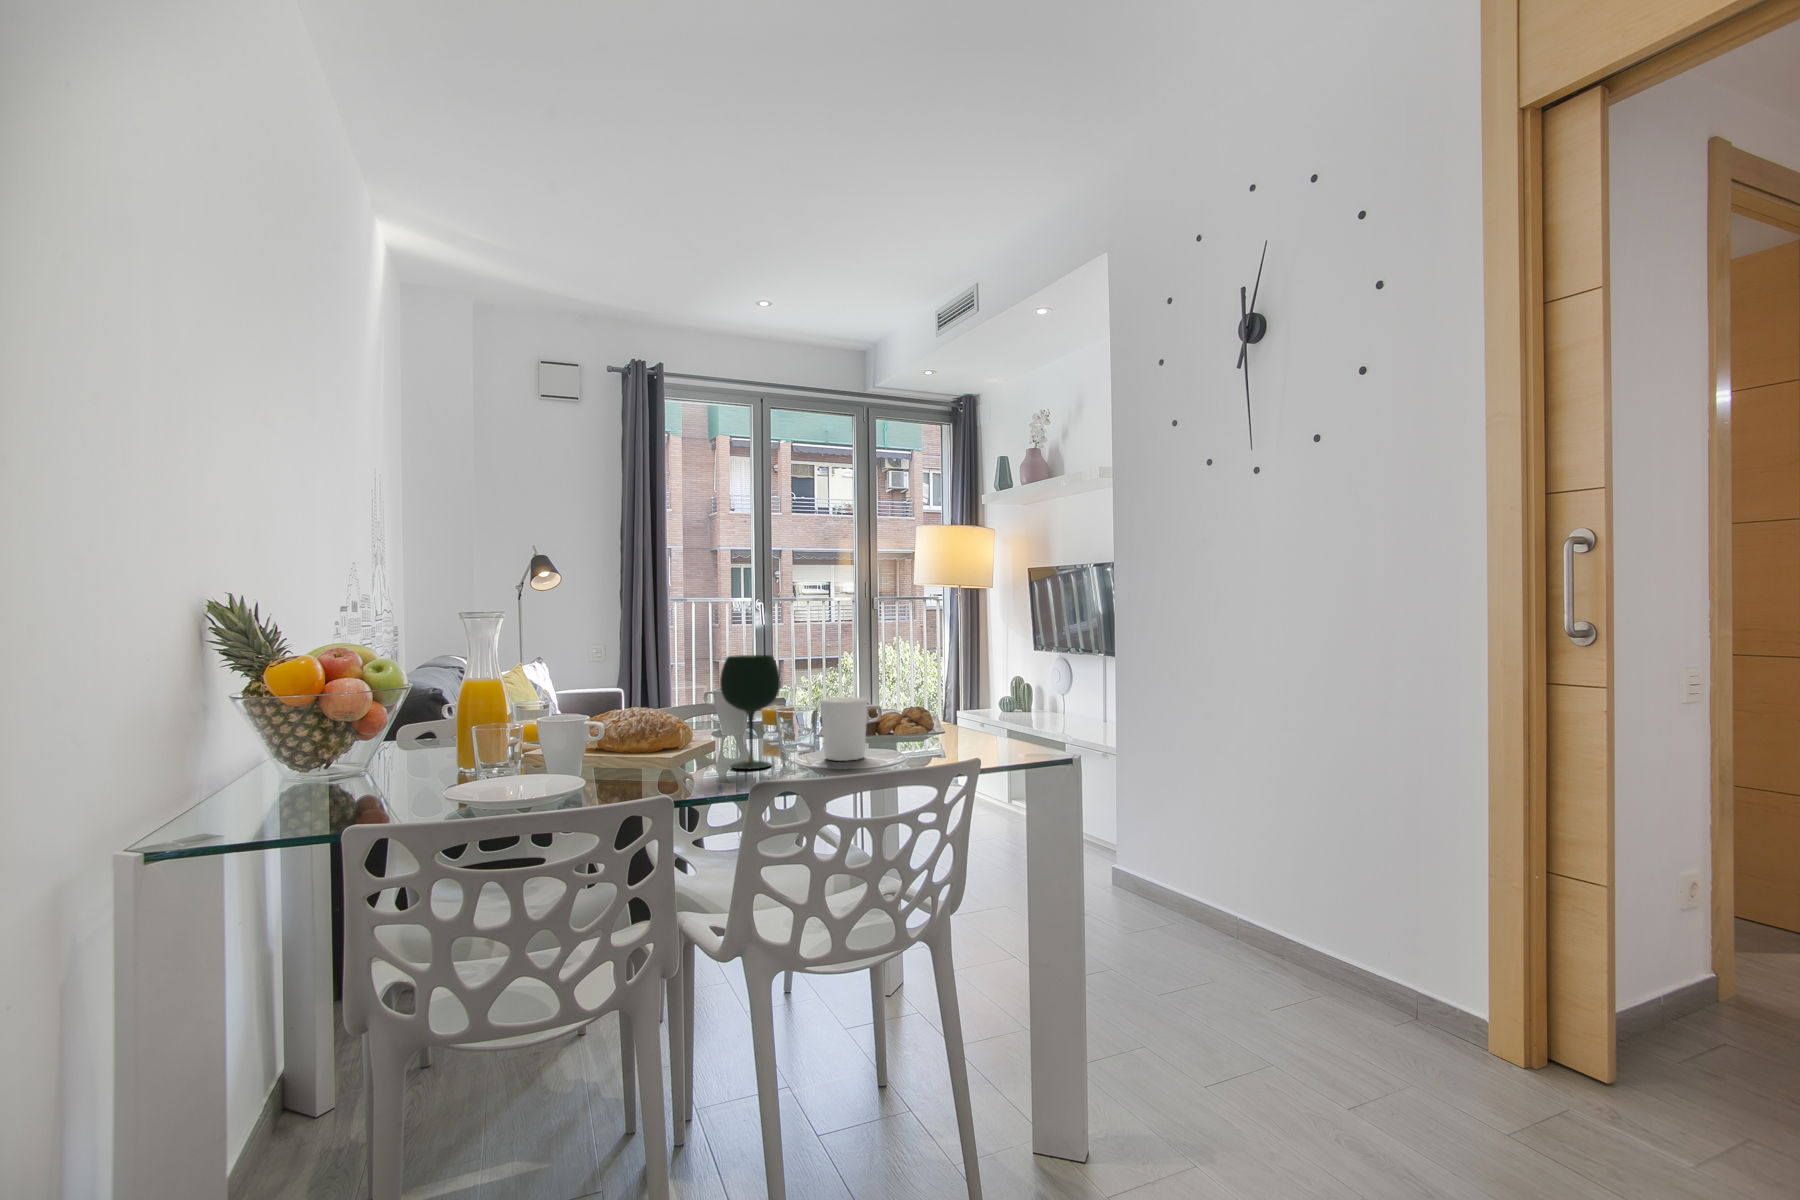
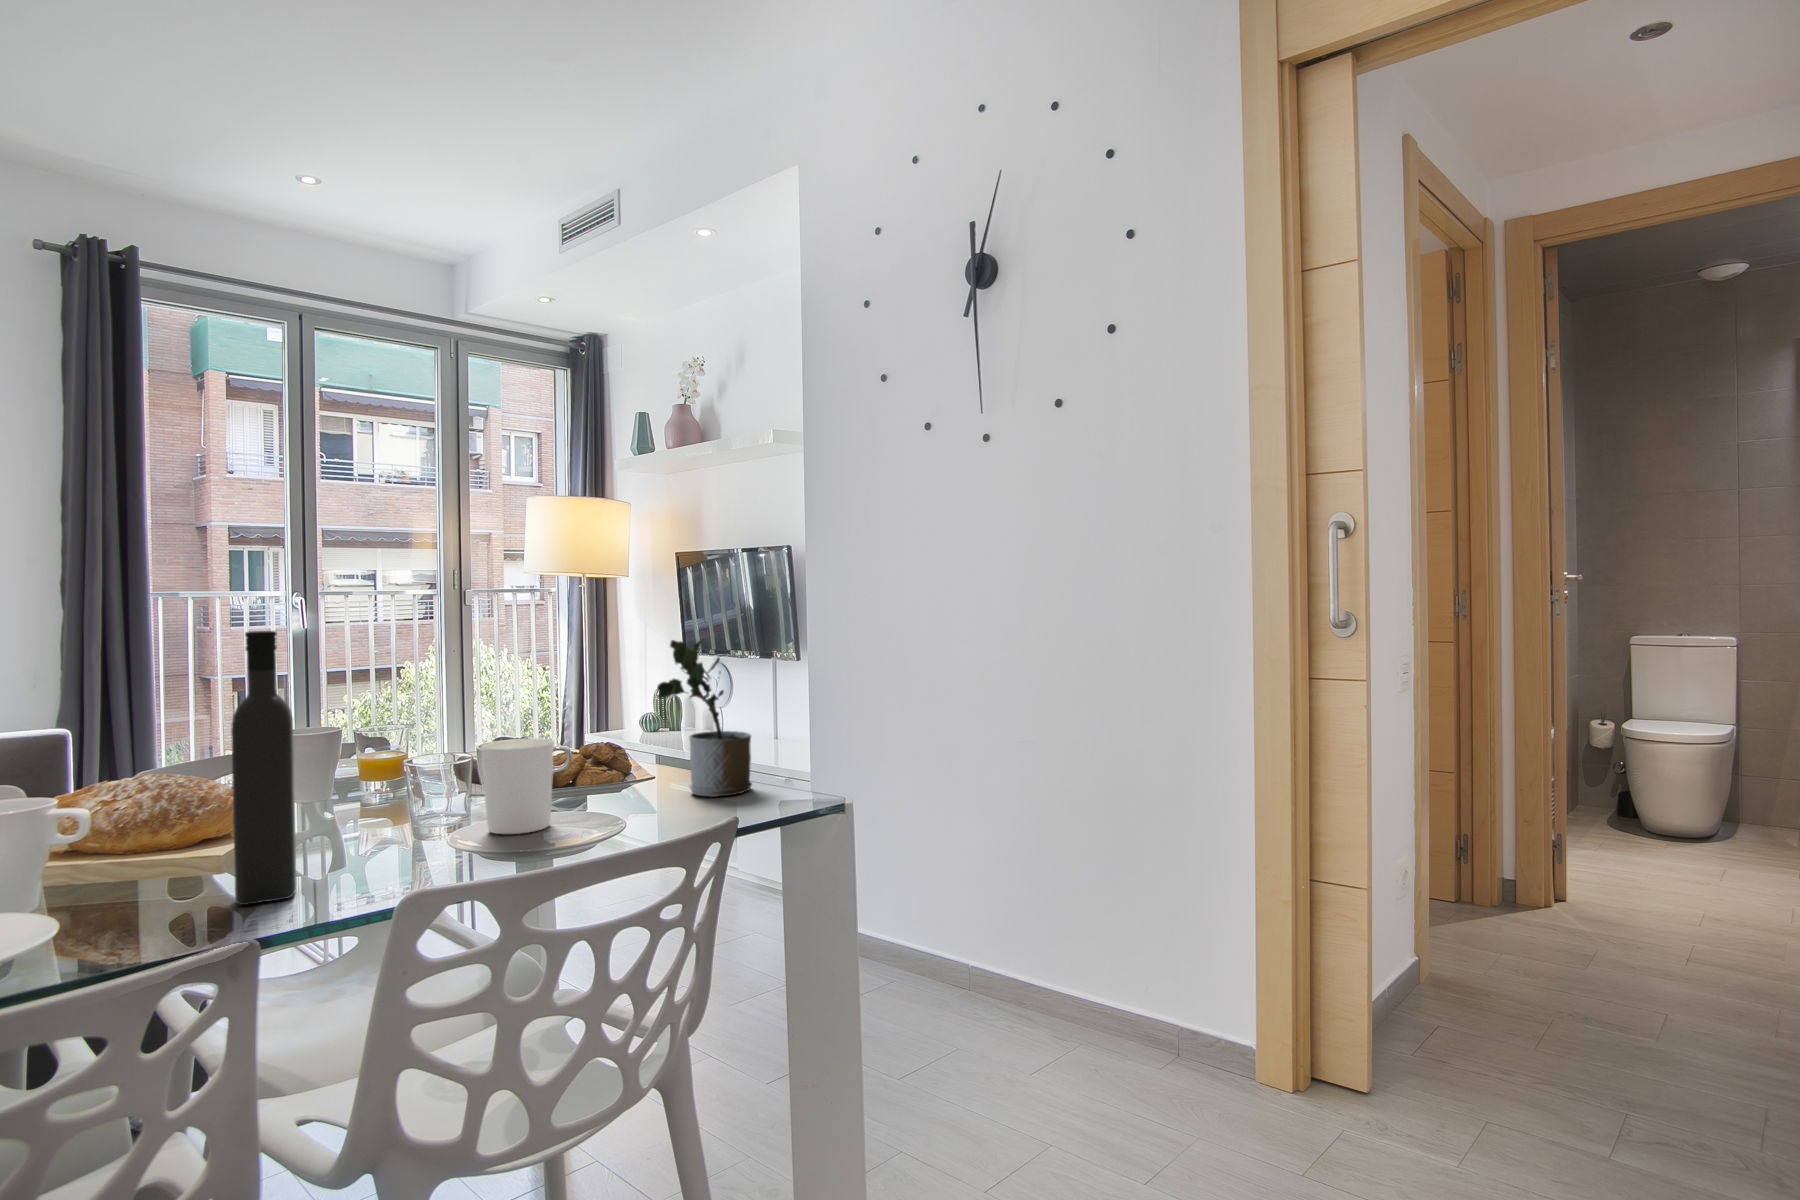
wine bottle: none [670,619,705,784] -> present [231,631,297,905]
potted plant: none [942,631,1014,748] -> present [657,640,752,797]
wine glass: present [720,655,780,769] -> none [315,683,419,864]

